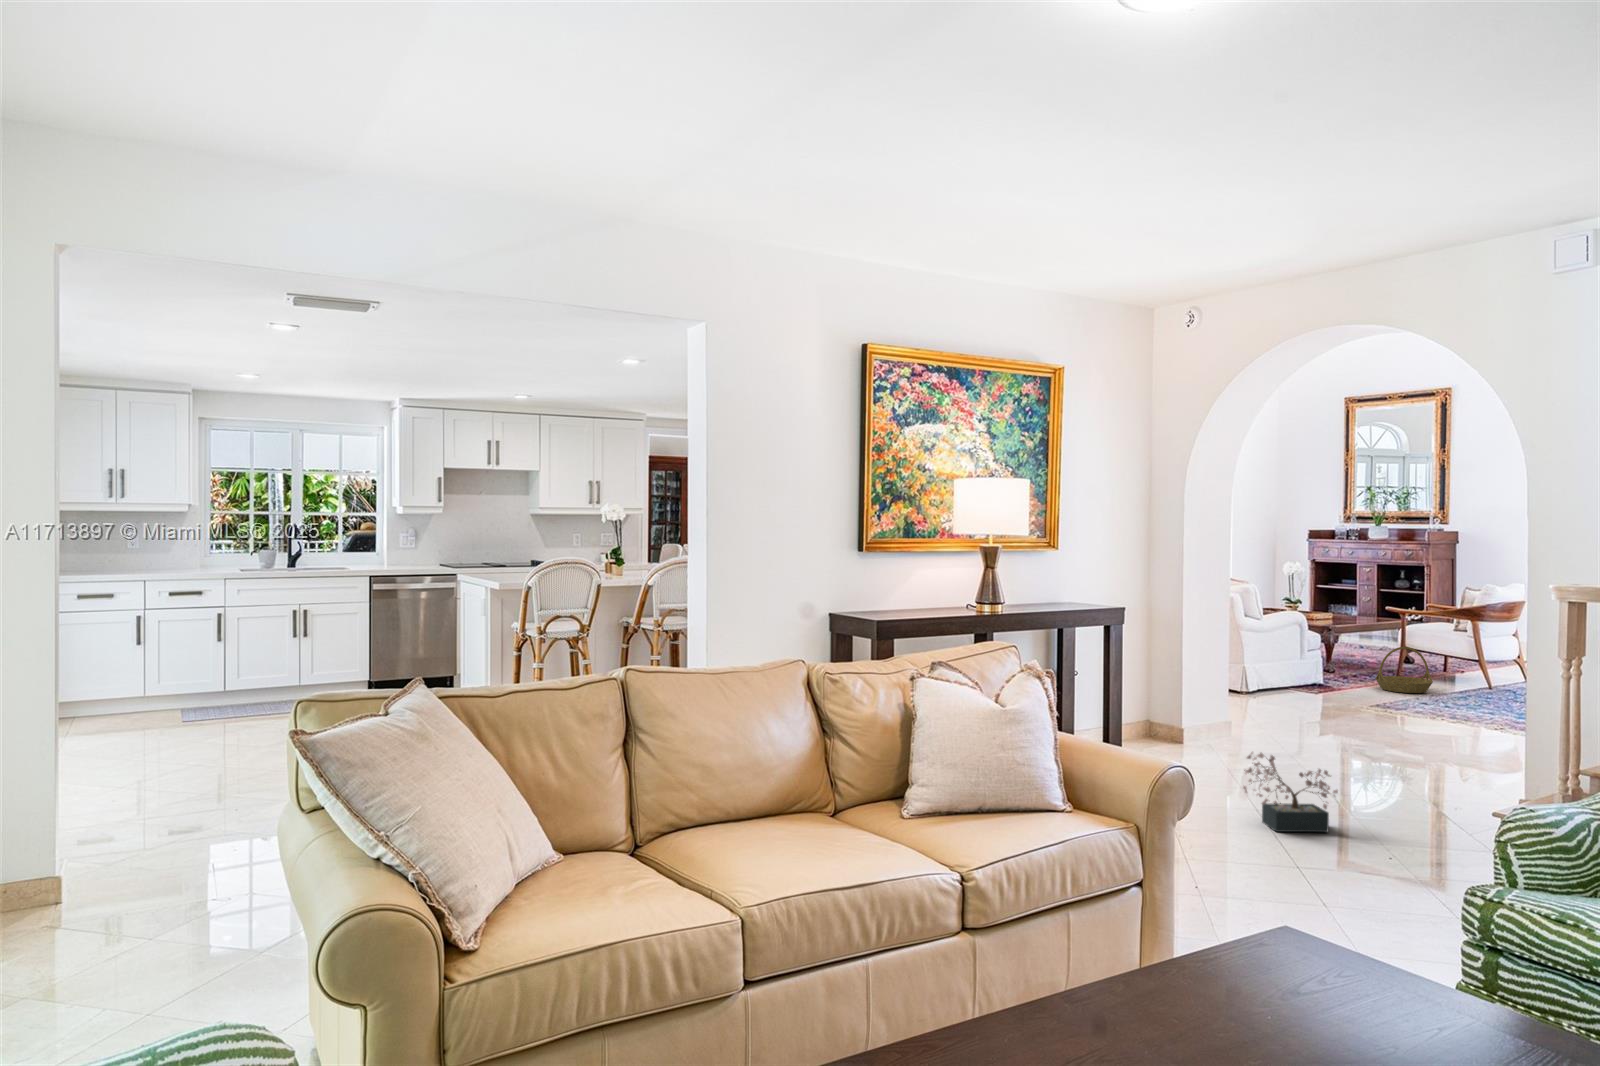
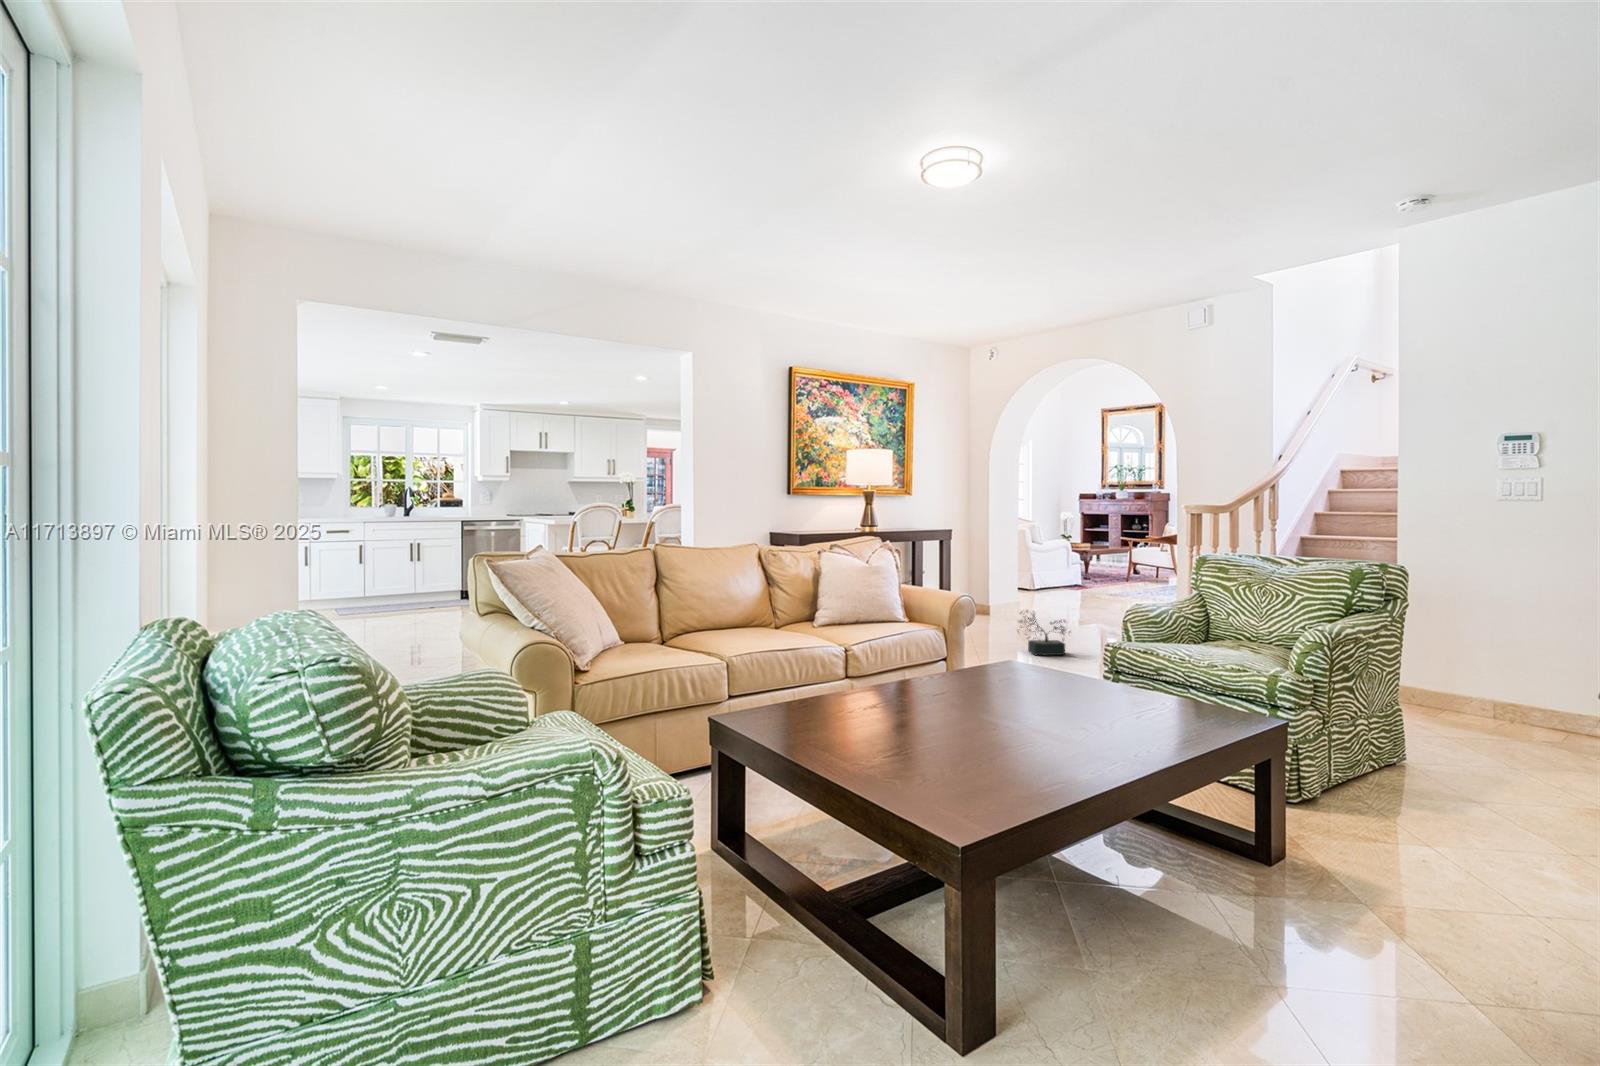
basket: present [1375,647,1433,693] -> none [1115,563,1150,592]

